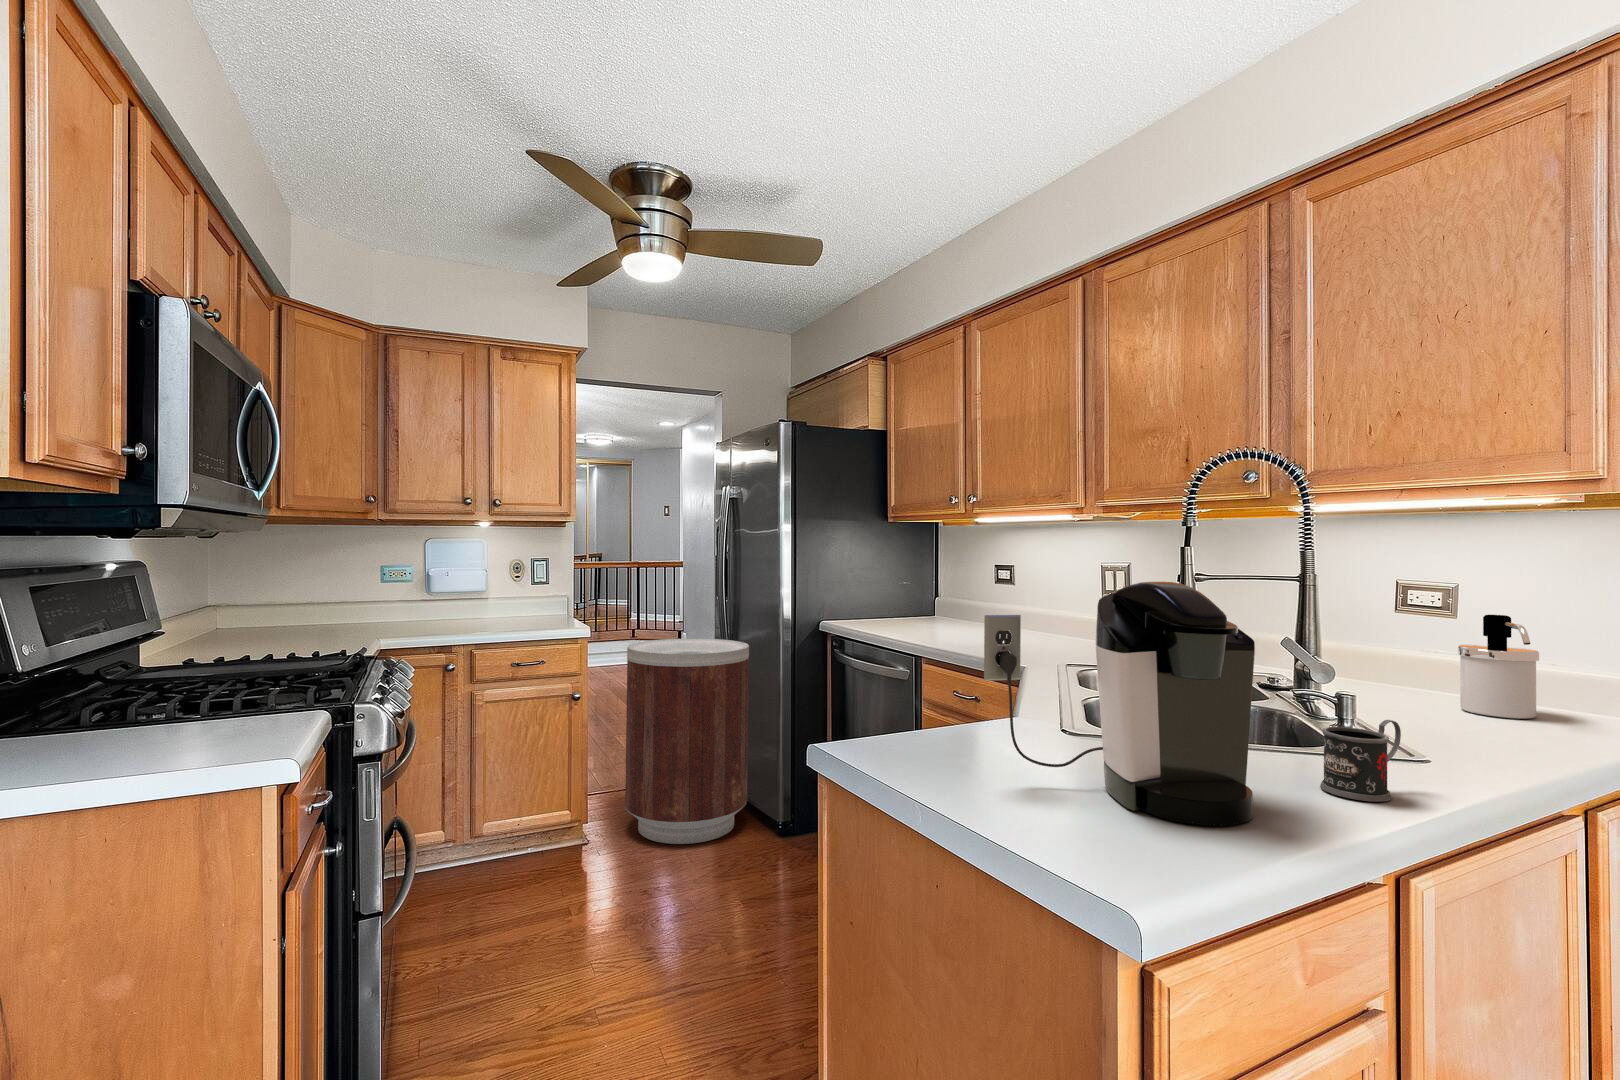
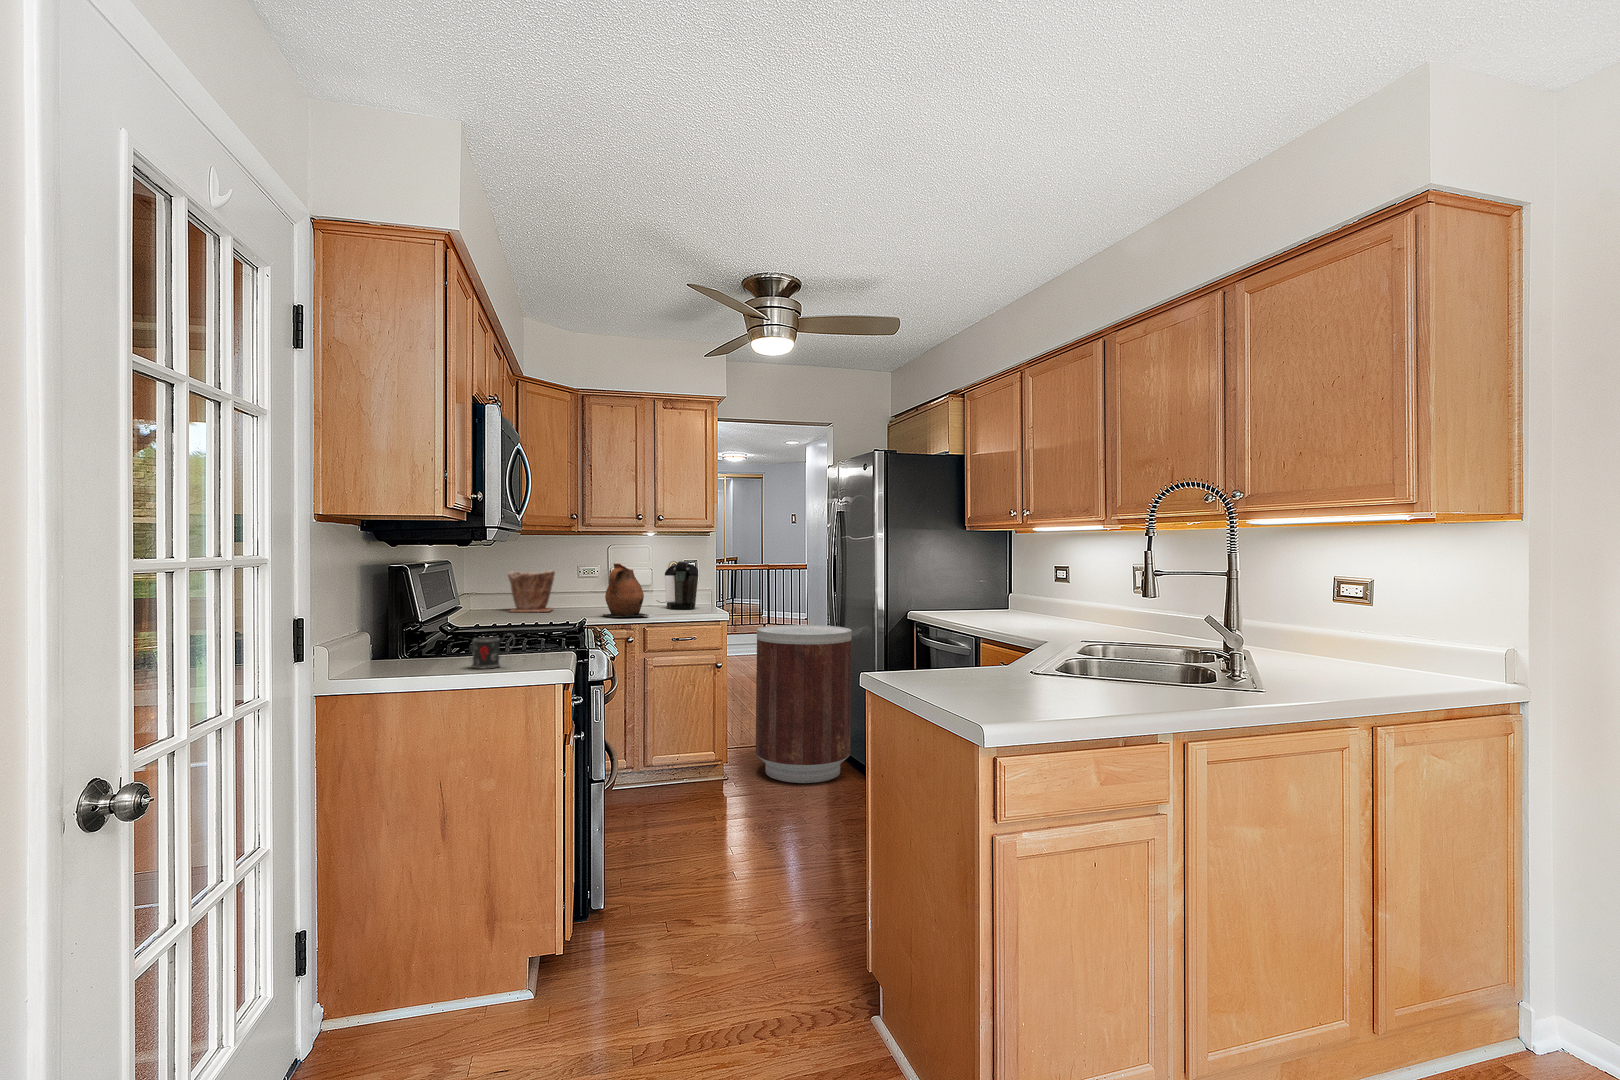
ceramic pitcher: none [406,563,479,637] -> present [603,564,649,617]
plant pot: none [267,572,343,632] -> present [508,570,555,612]
coffee maker: present [984,582,1255,826] -> present [658,561,698,609]
soap dispenser: present [1458,615,1539,719] -> none [1347,601,1402,676]
mug: present [1320,720,1401,801] -> present [471,634,513,669]

